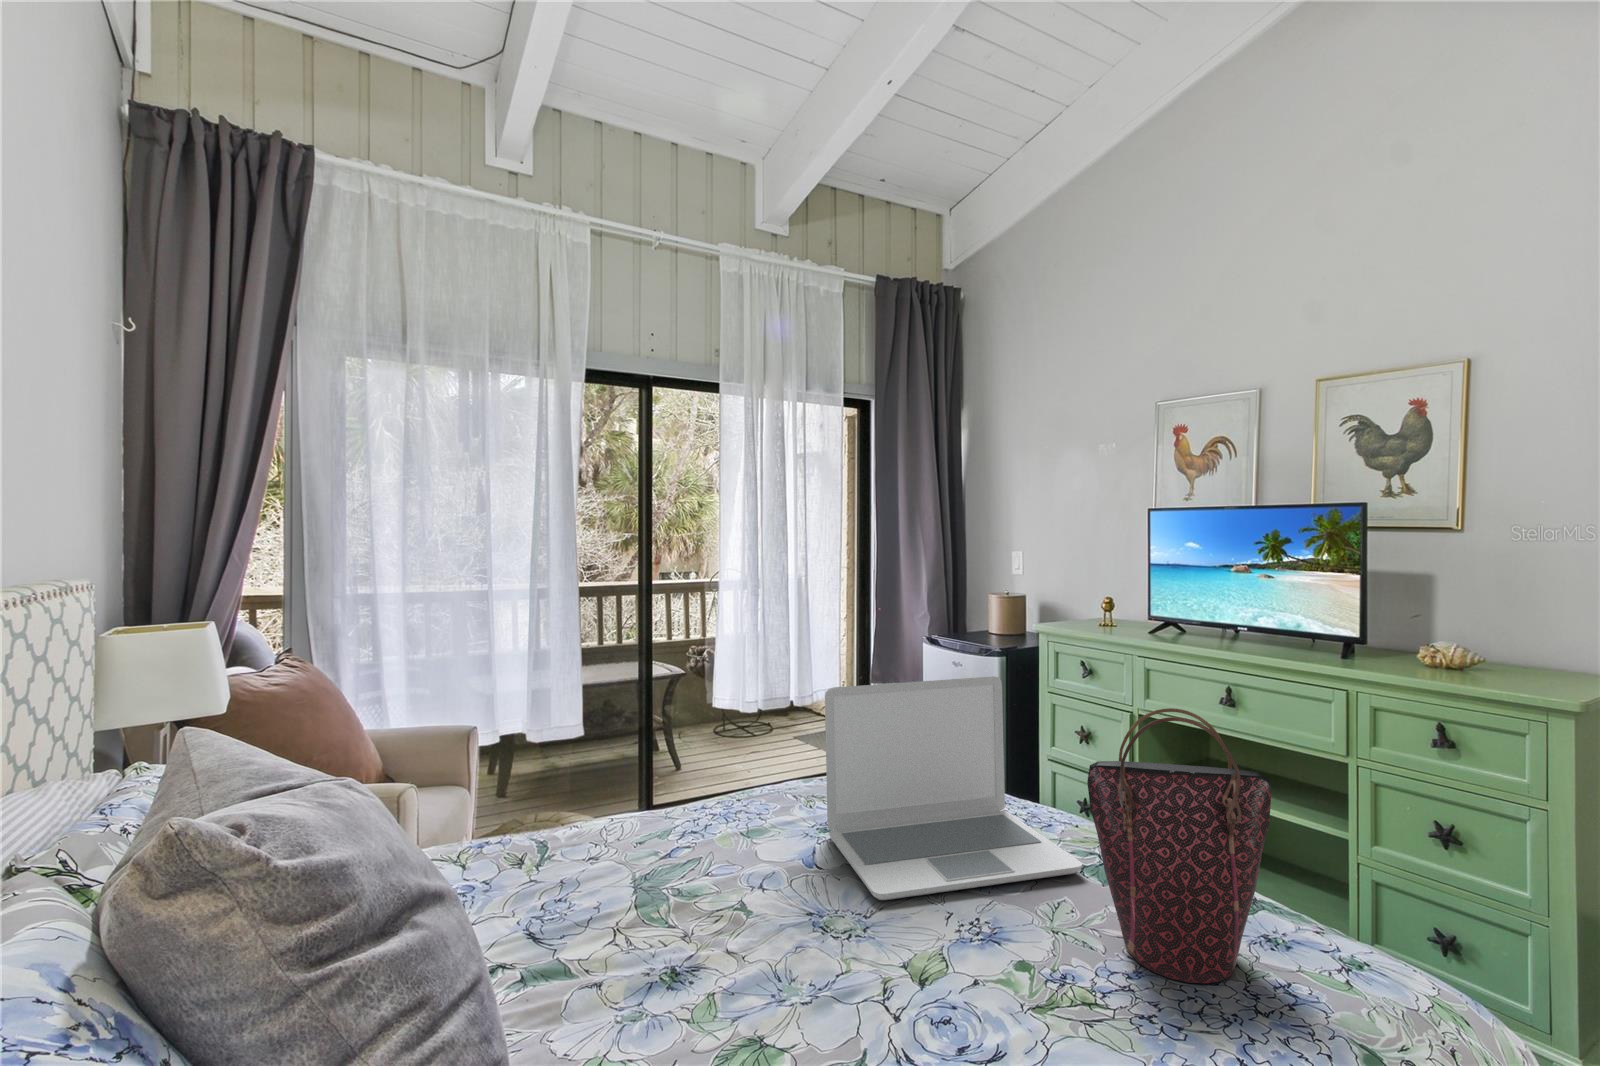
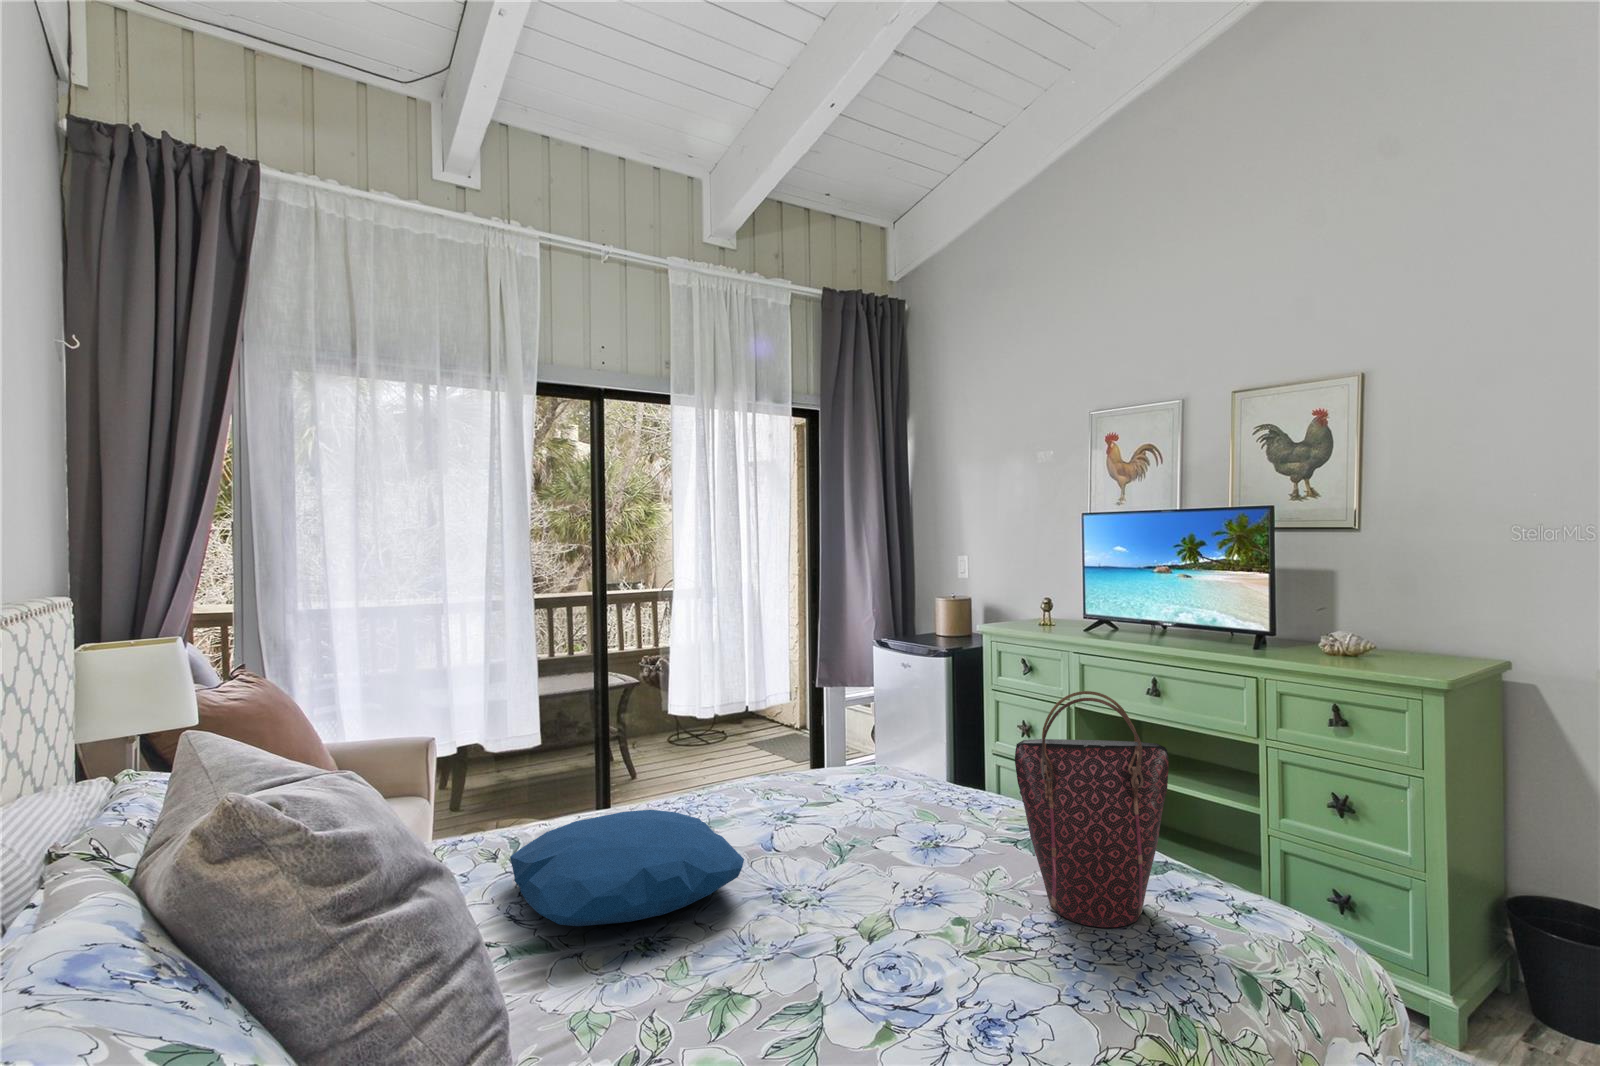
laptop: present [825,676,1082,900] -> none [779,672,1015,876]
pillow: none [536,817,783,951] -> present [510,810,744,926]

